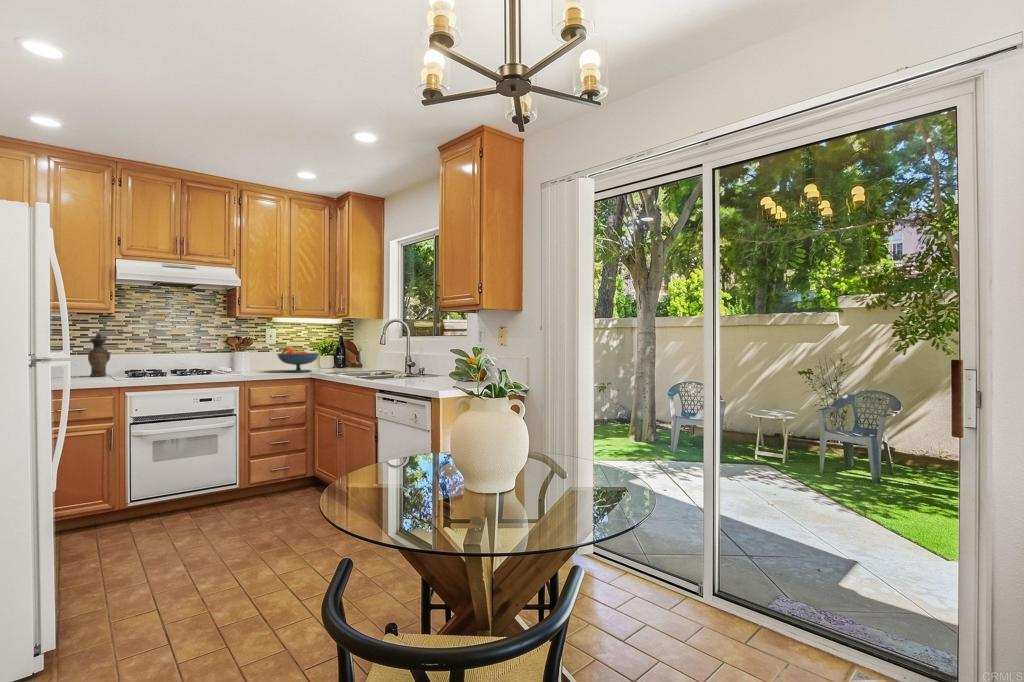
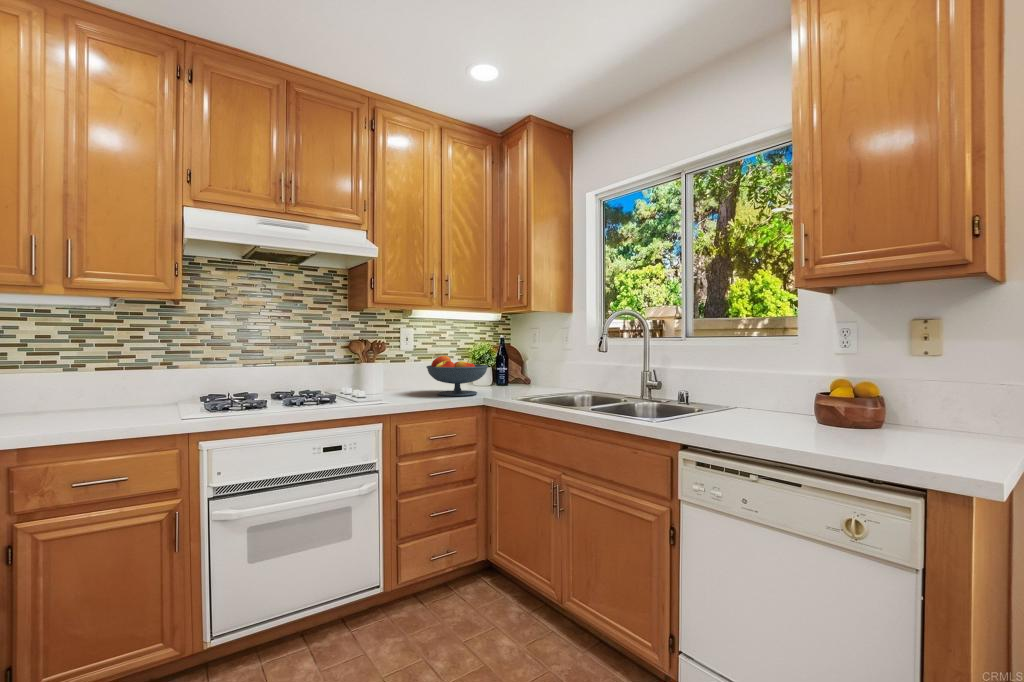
ceramic pitcher: present [88,333,110,376] -> none [140,334,177,408]

